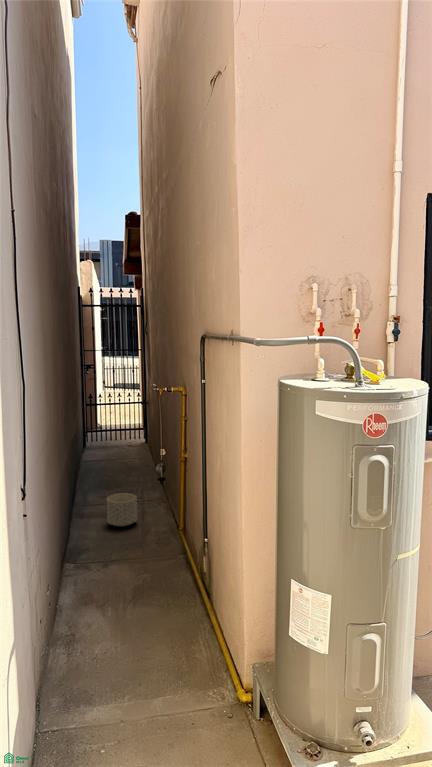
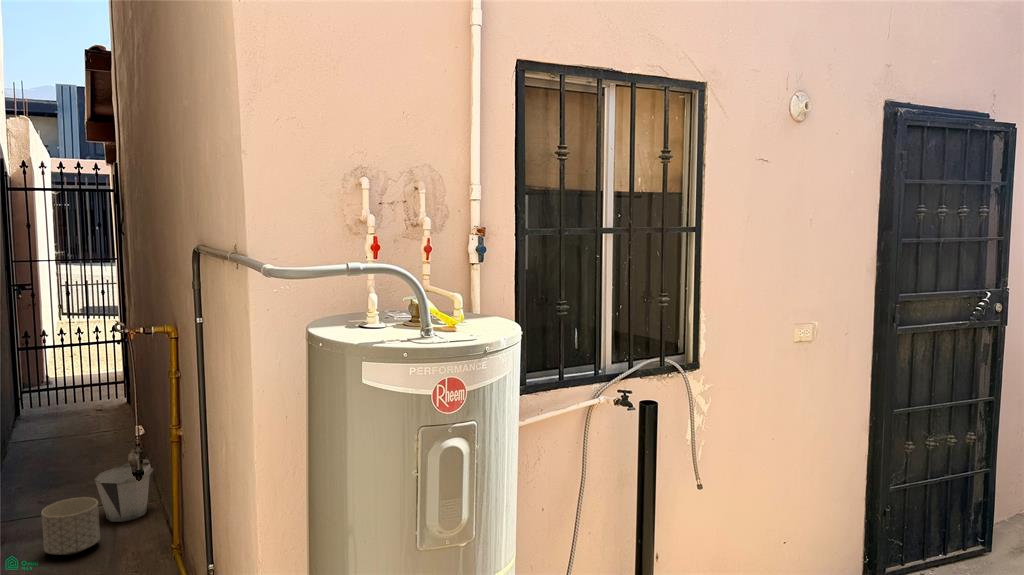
bucket: none [133,475,166,512] -> present [95,459,154,522]

